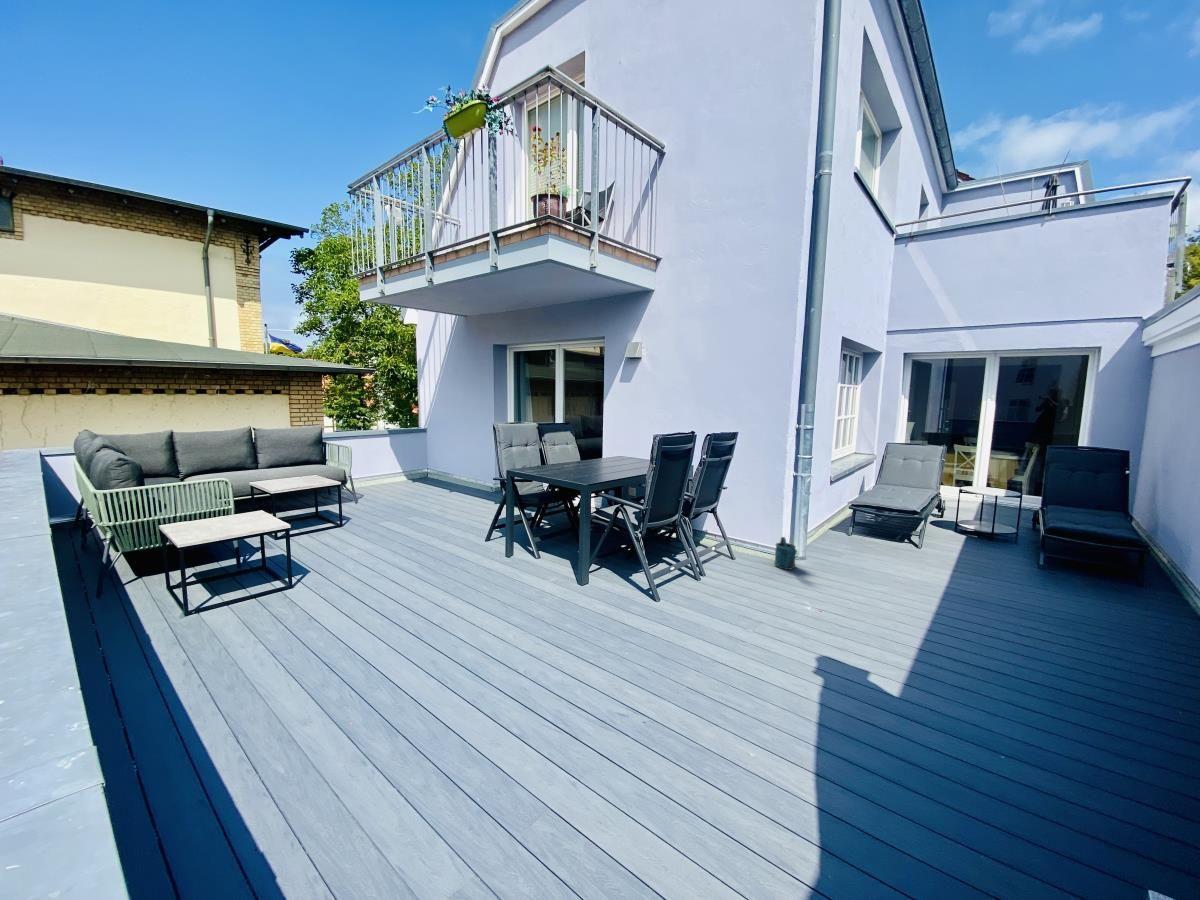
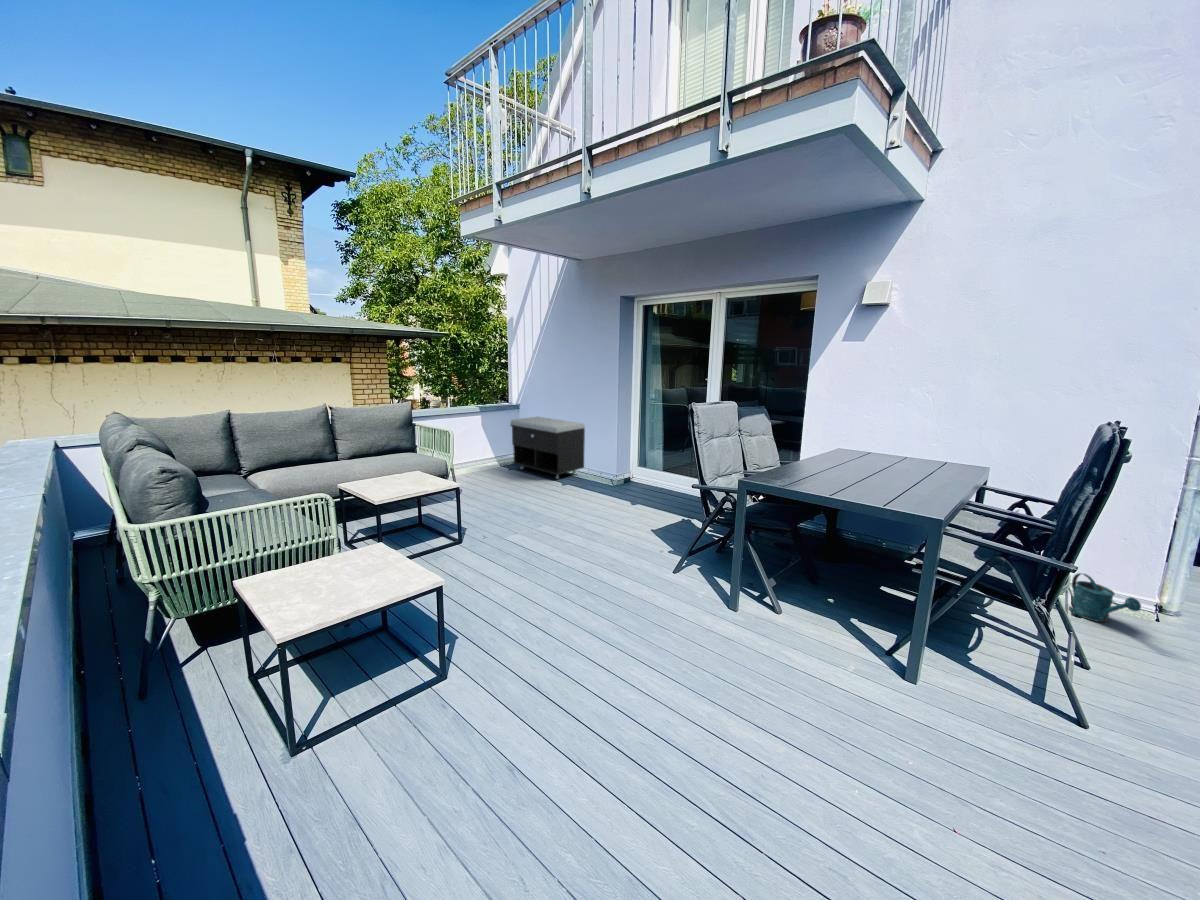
storage bench: none [422,441,486,493] -> present [510,417,585,478]

